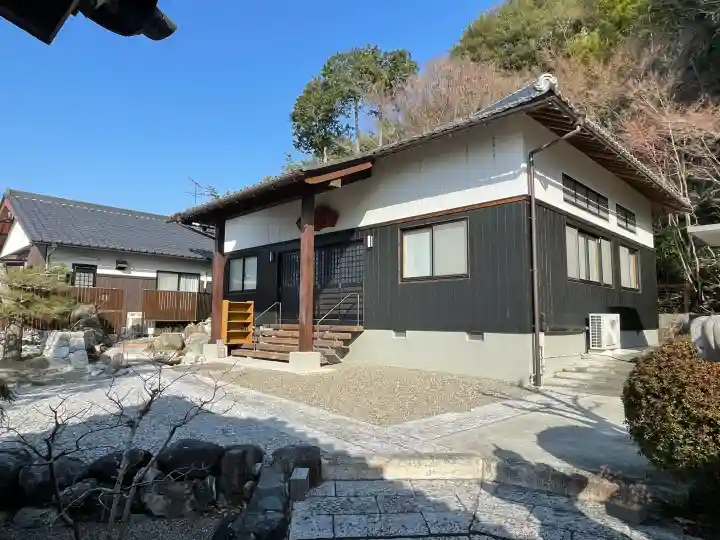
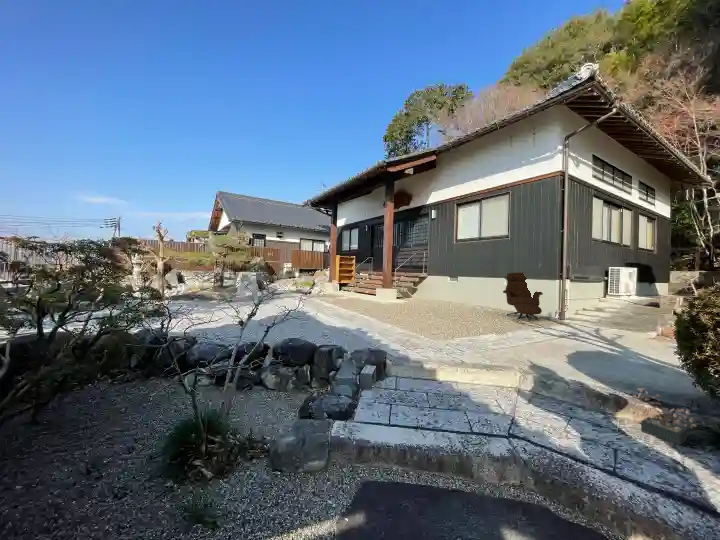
lounge chair: none [464,324,513,390] -> present [503,272,543,321]

